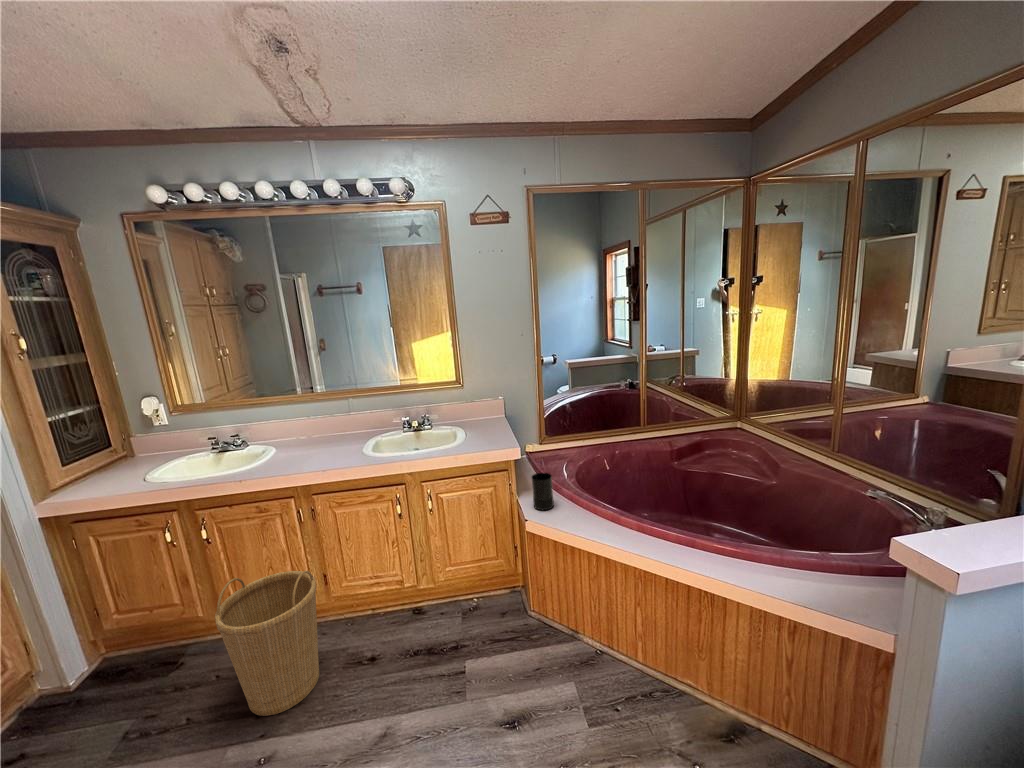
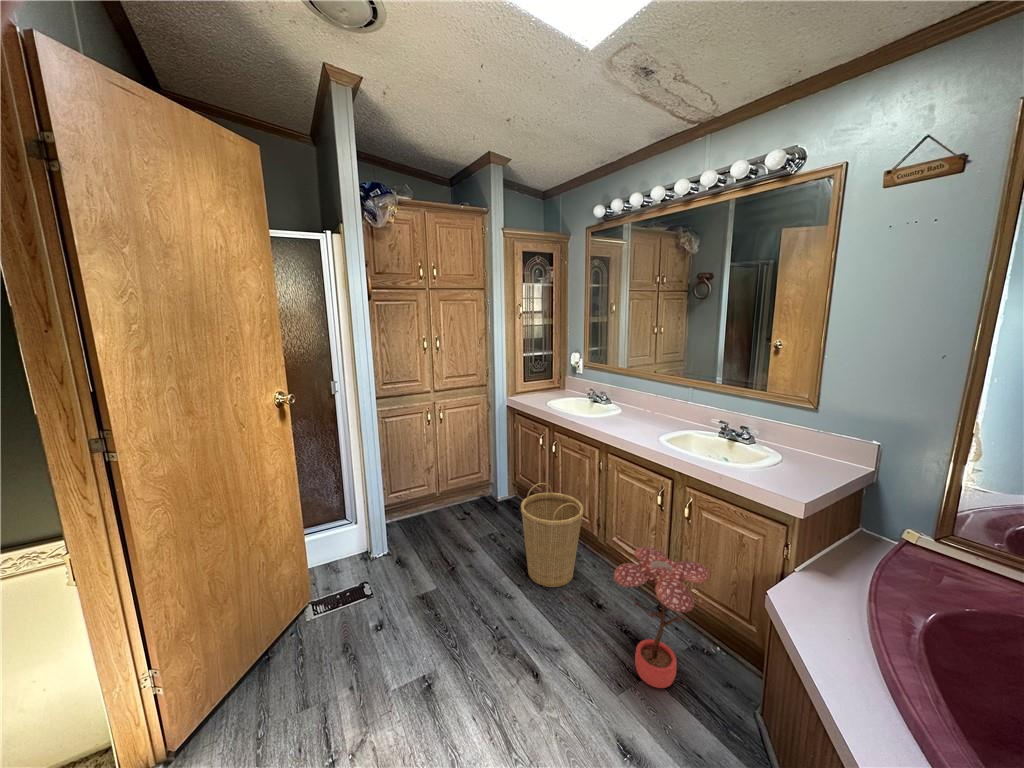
candle: present [532,473,554,510] -> none [803,549,846,615]
potted plant: none [414,534,498,670] -> present [614,547,709,688]

